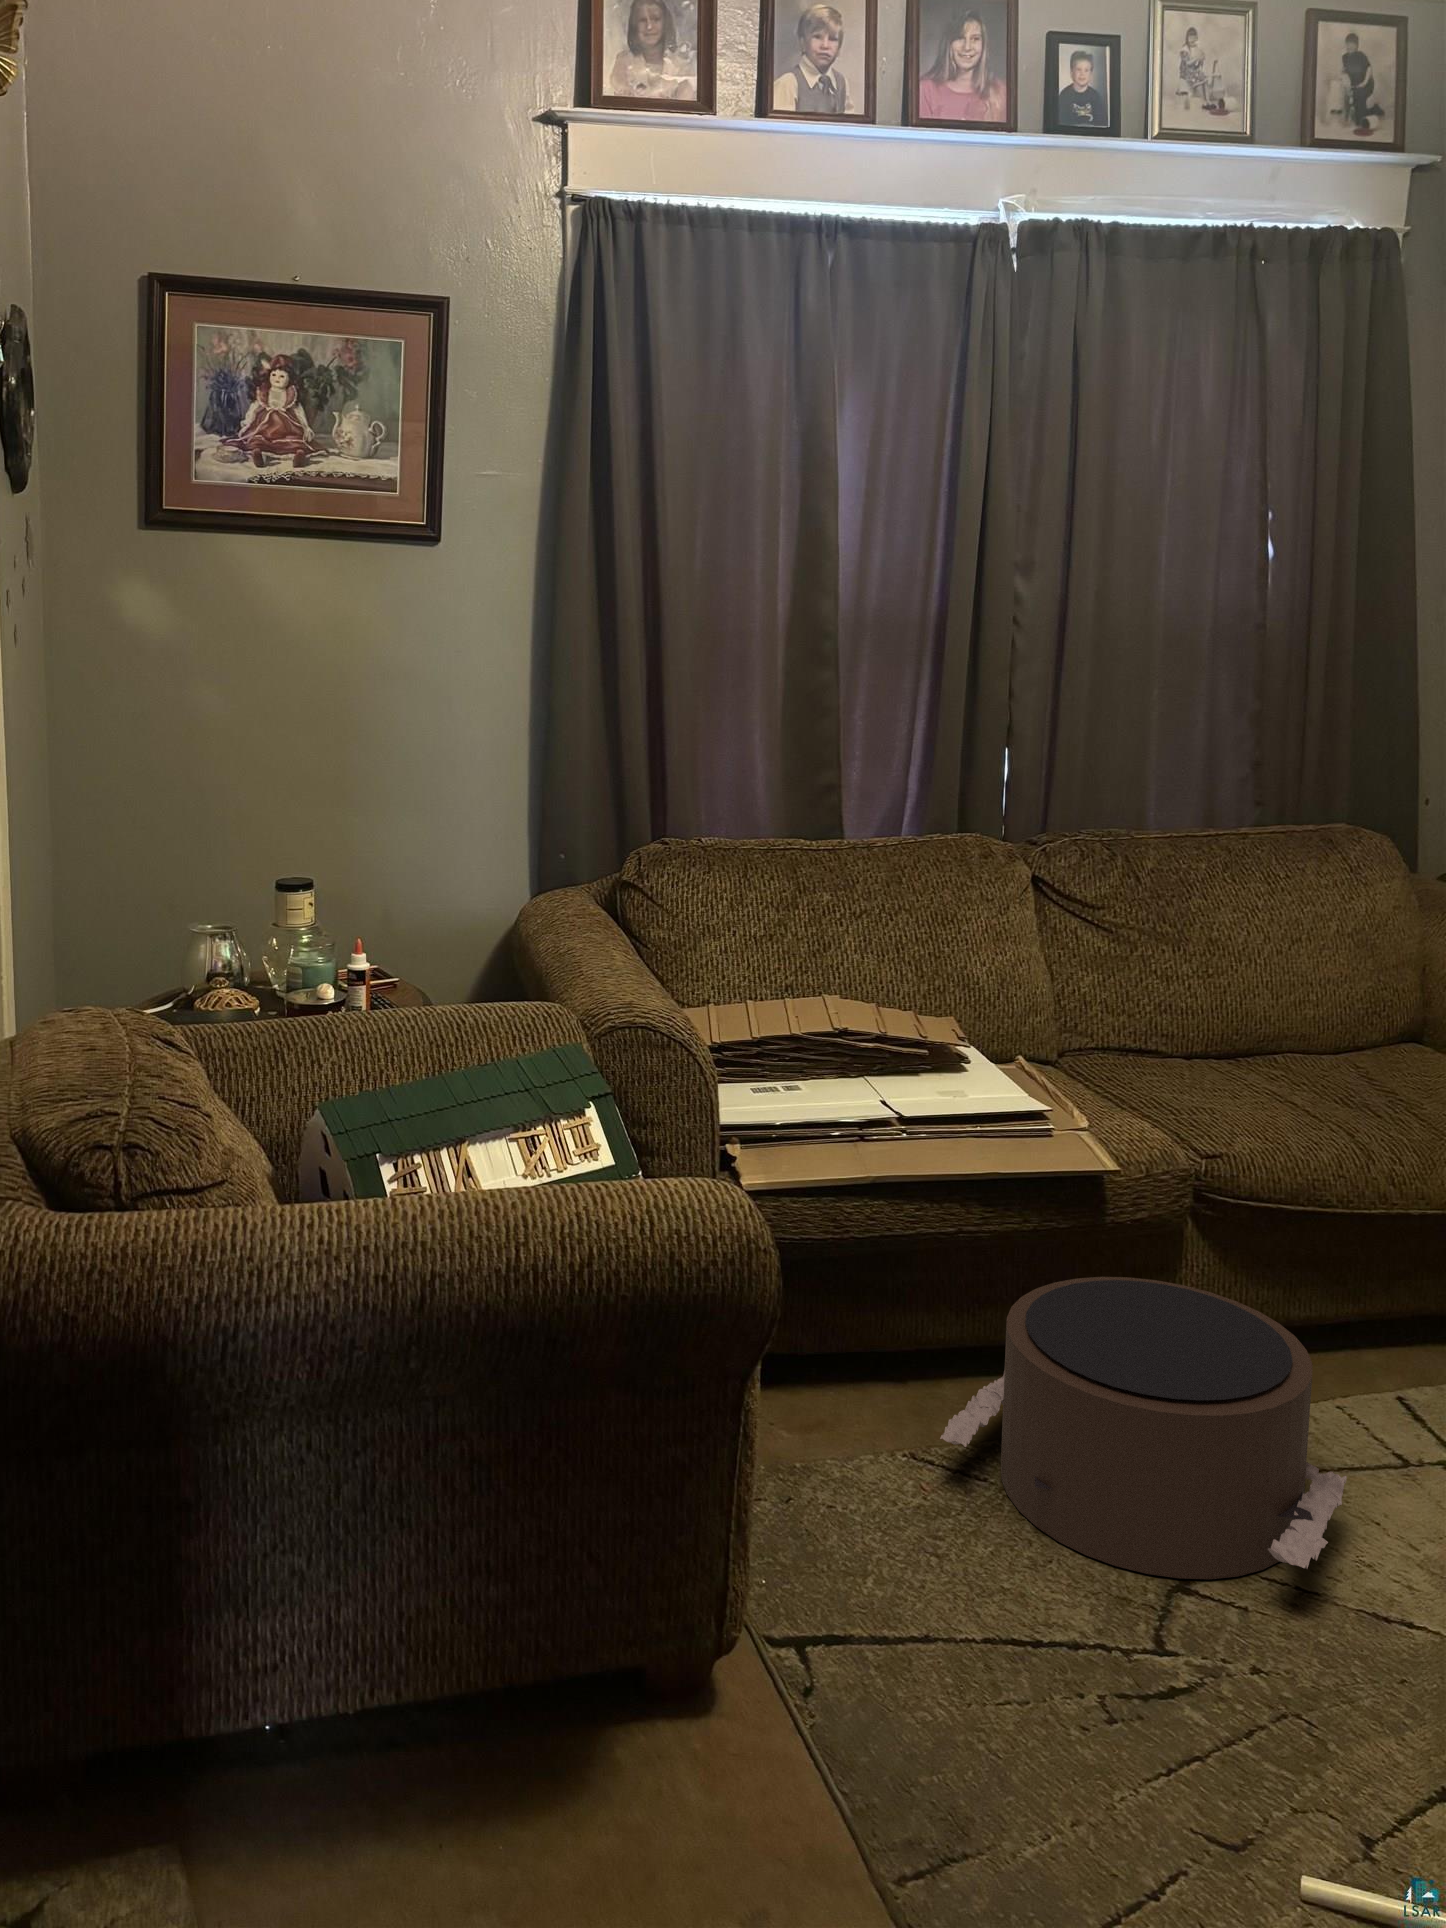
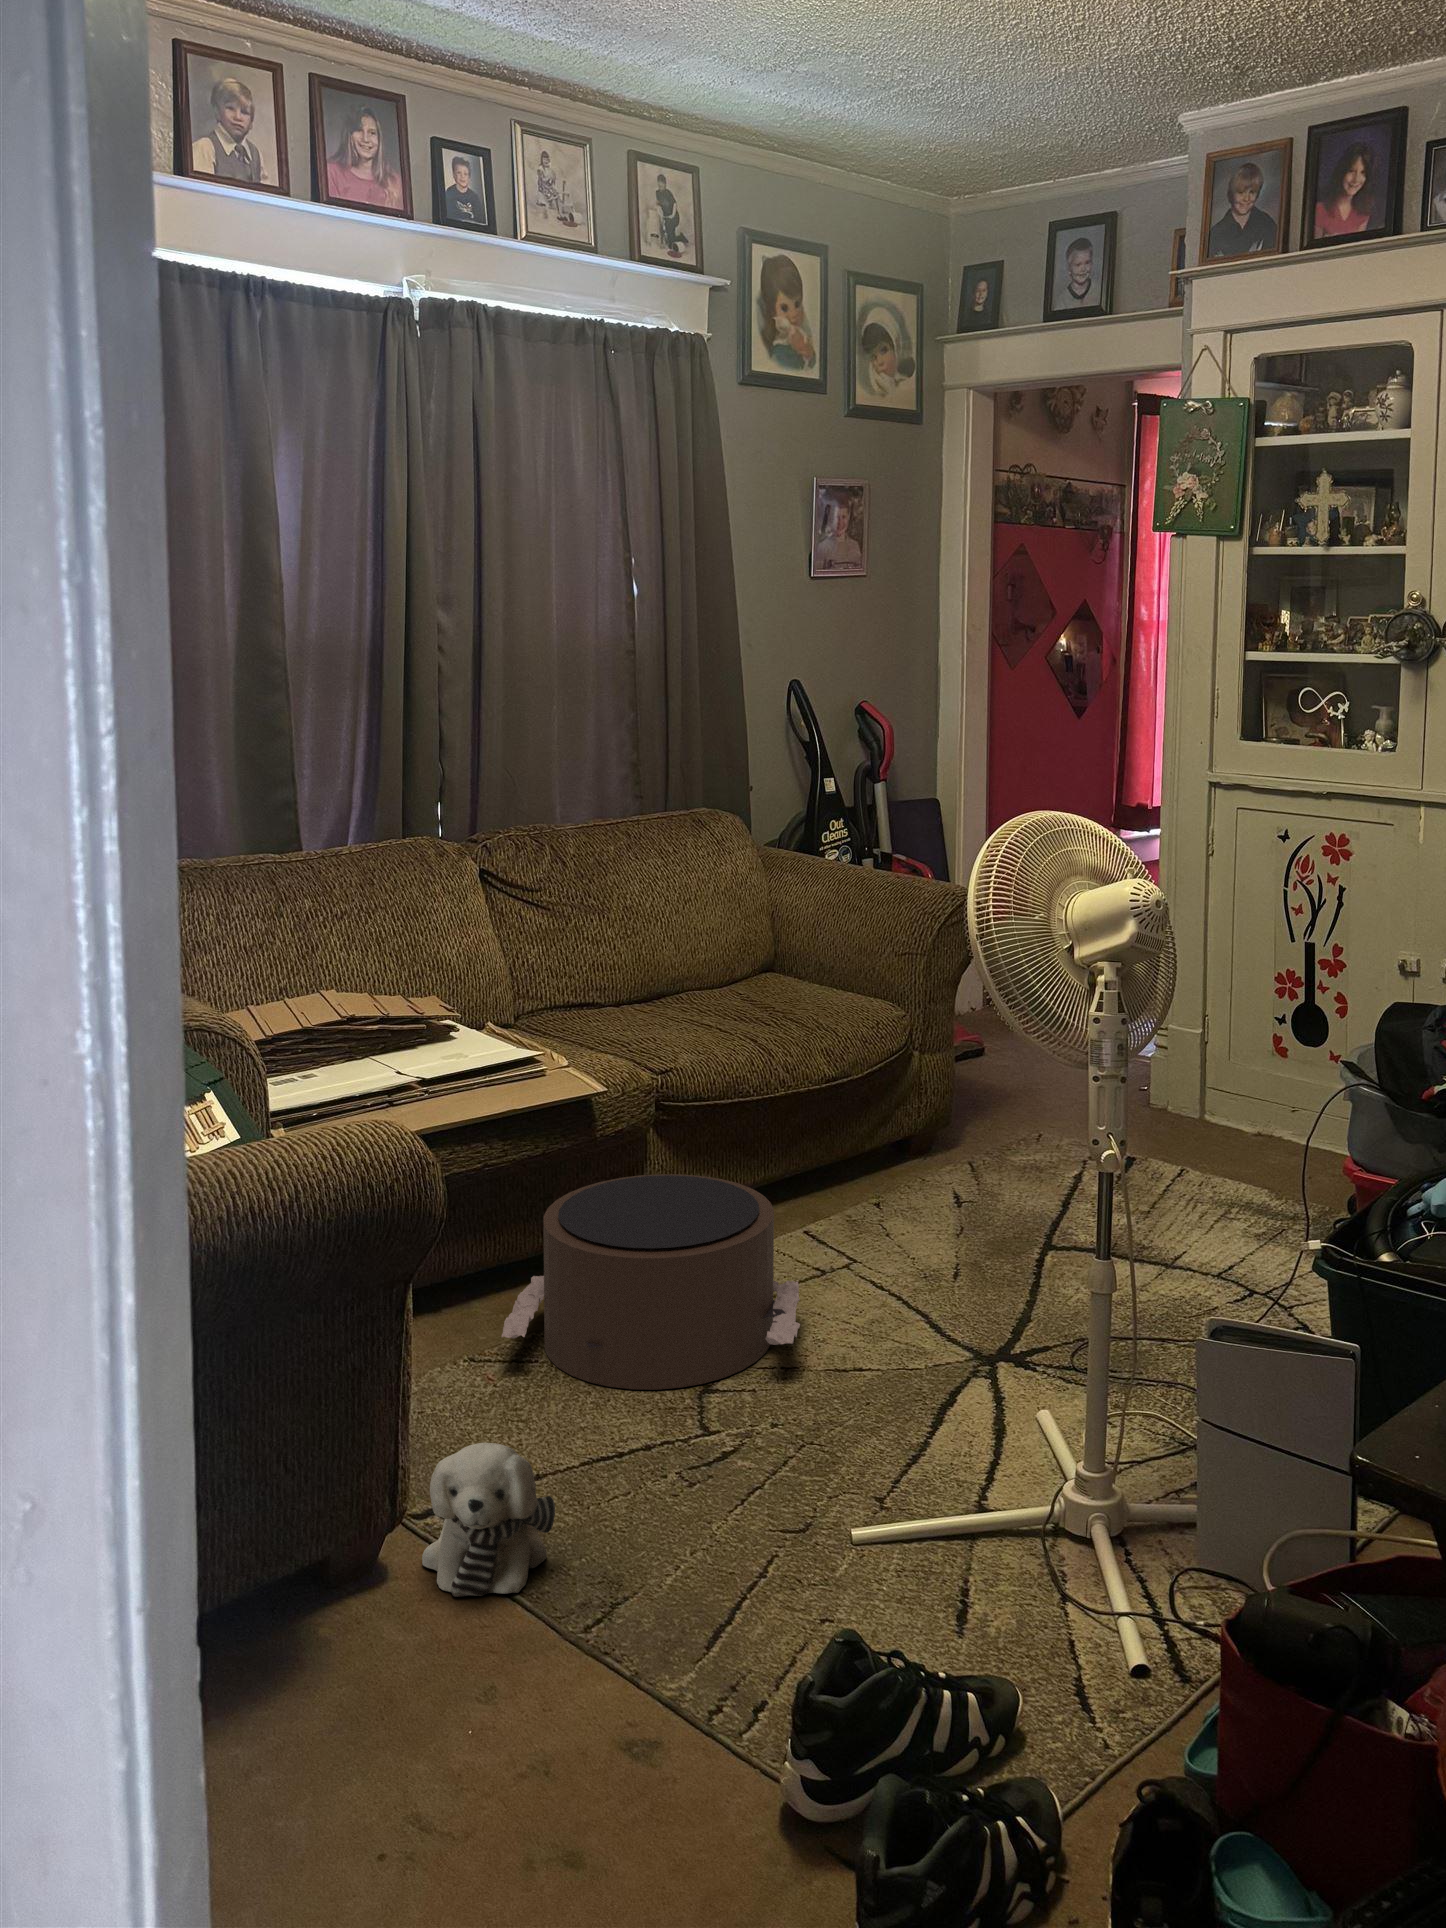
plush toy: none [752,1589,900,1791] -> present [422,1443,555,1597]

